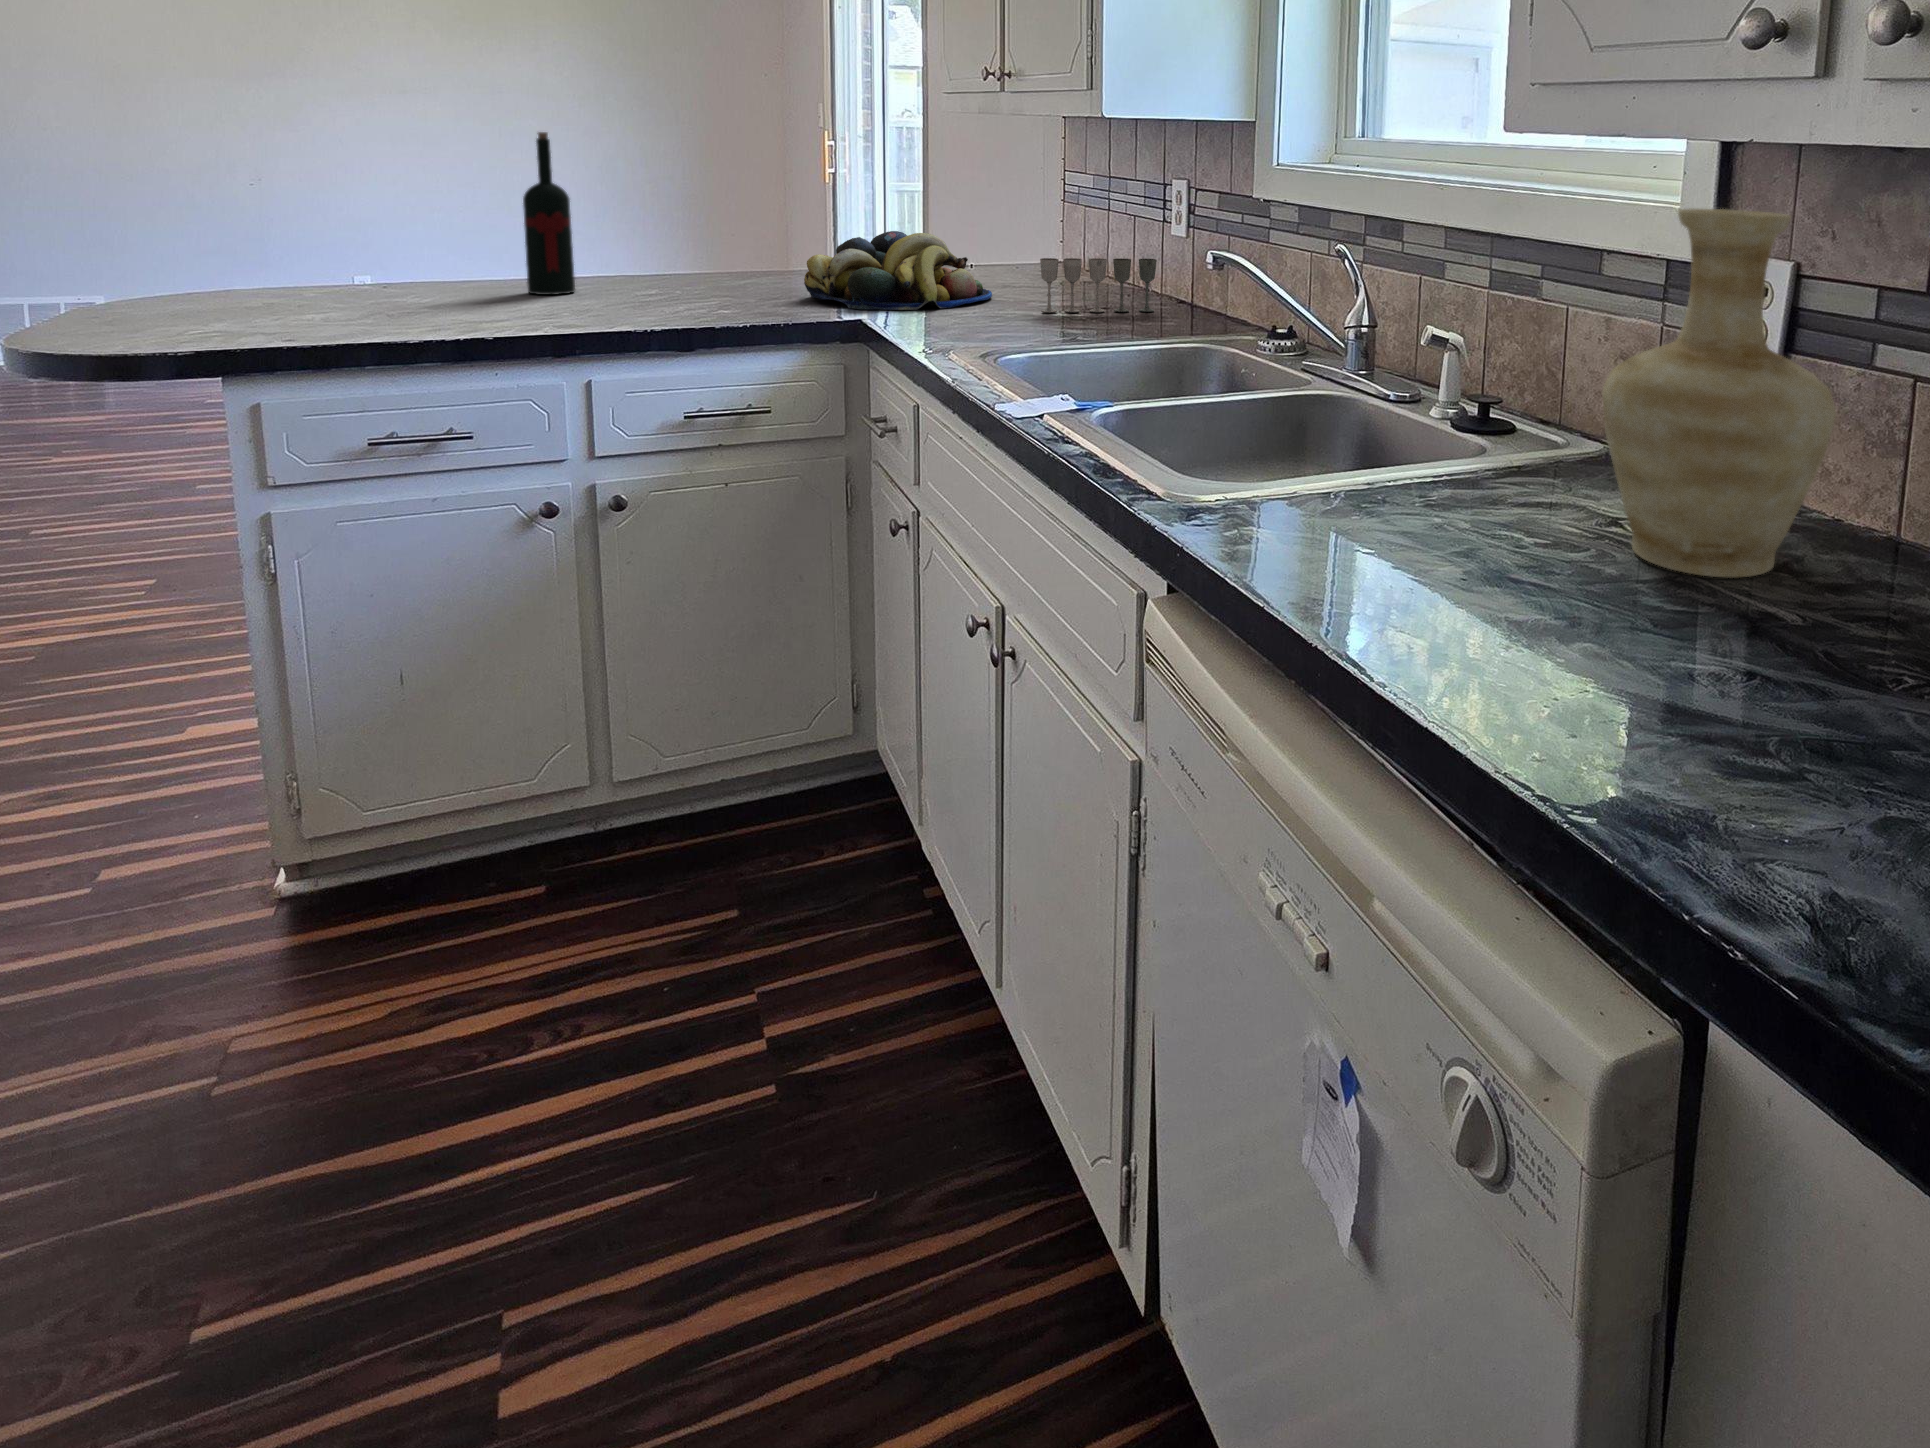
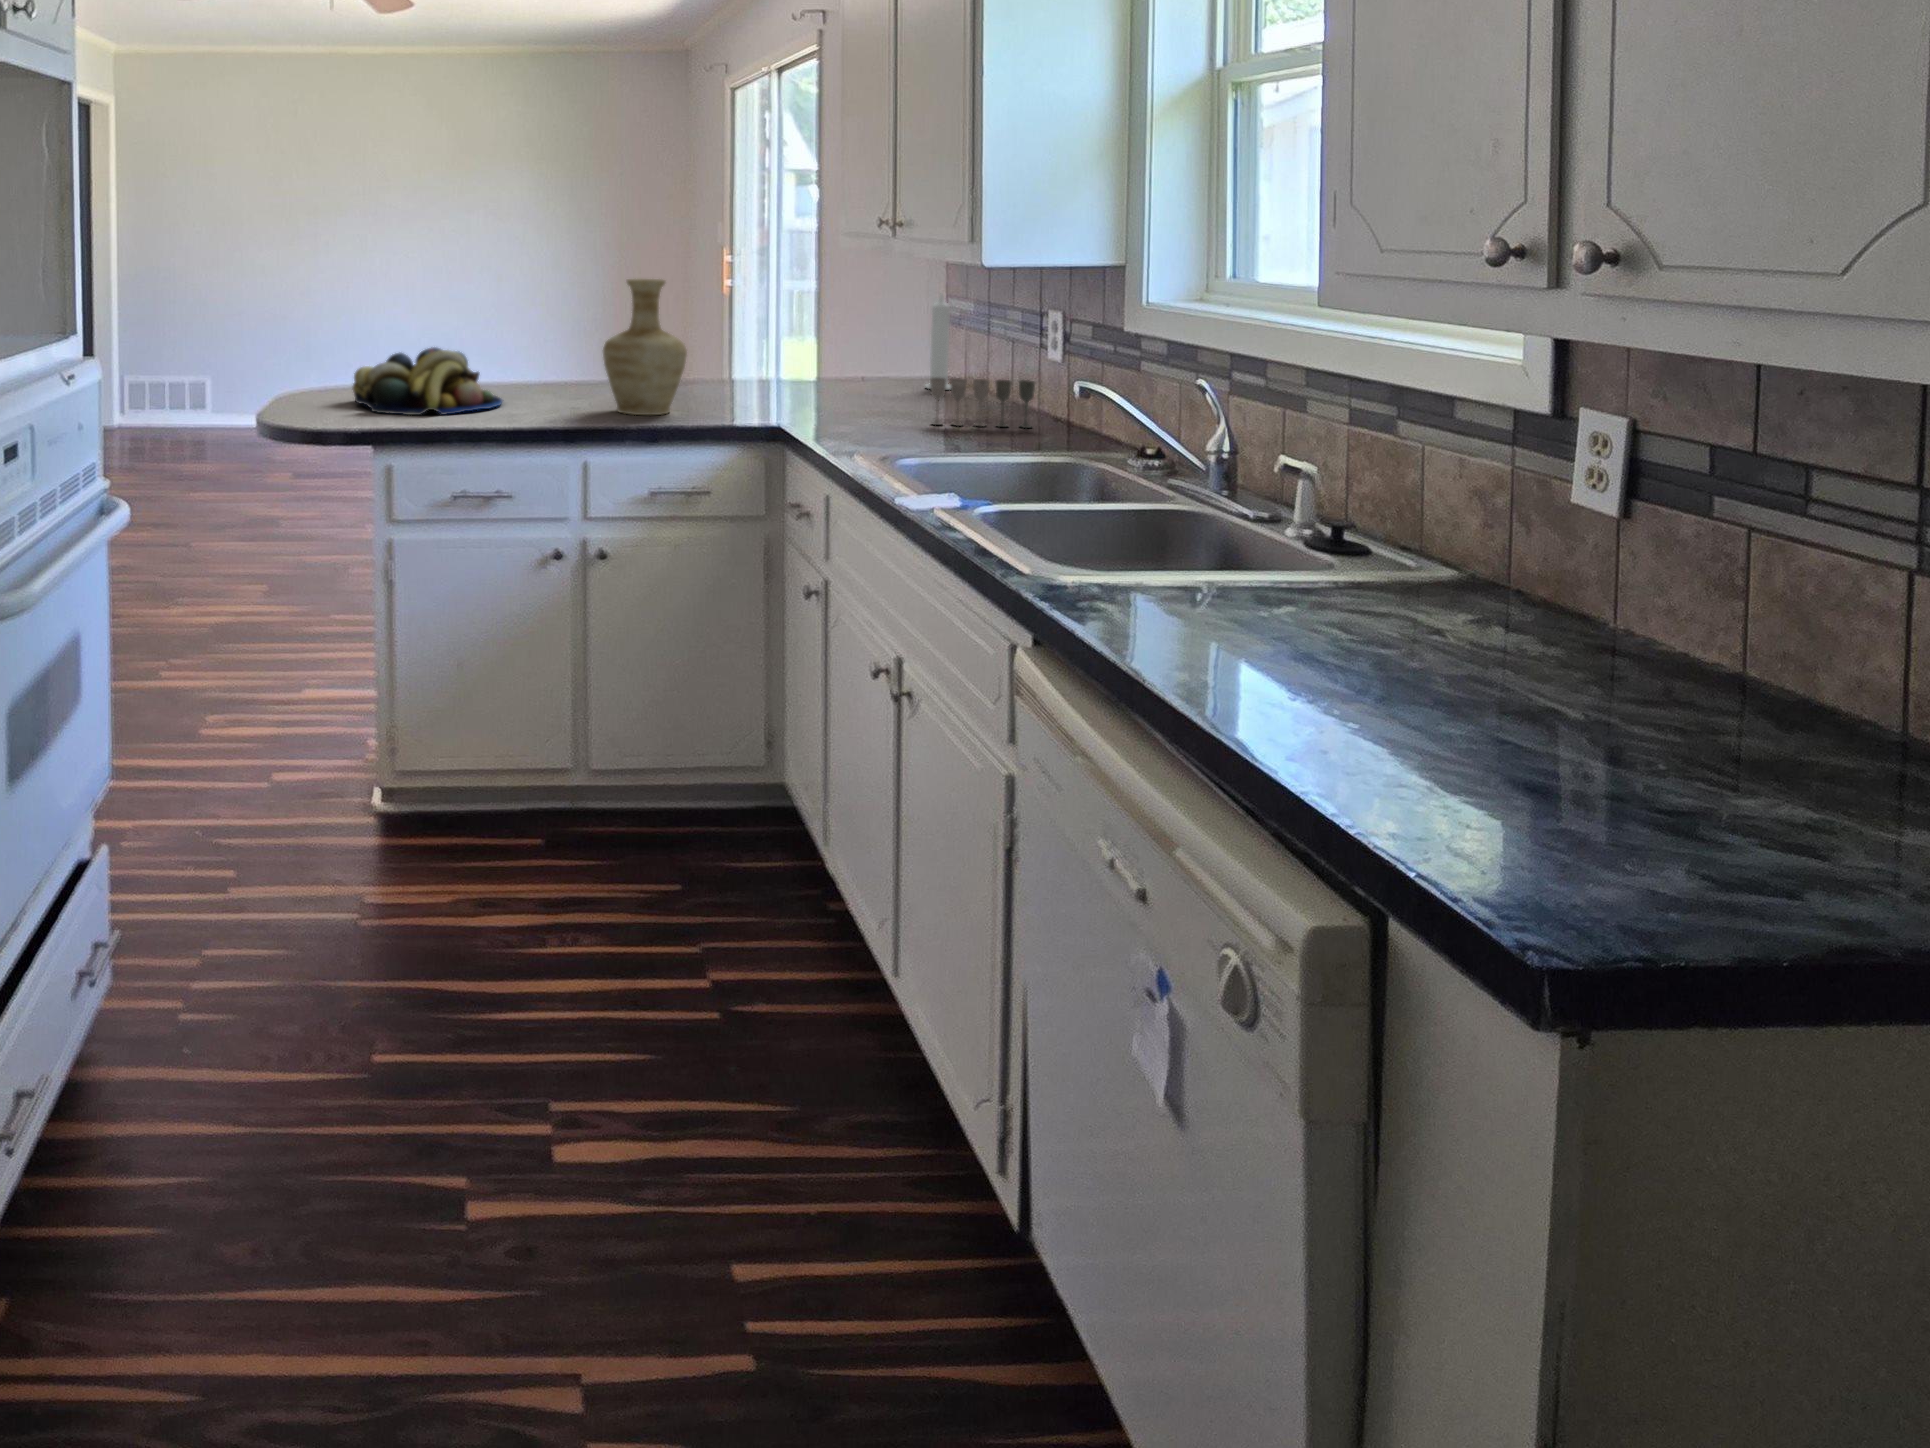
wine bottle: present [523,132,575,295] -> none [534,272,566,394]
candle: none [1038,166,1069,275] -> present [925,293,951,390]
vase: present [1602,209,1836,577] -> present [603,279,687,415]
fruit bowl: present [804,231,992,310] -> present [353,347,502,415]

